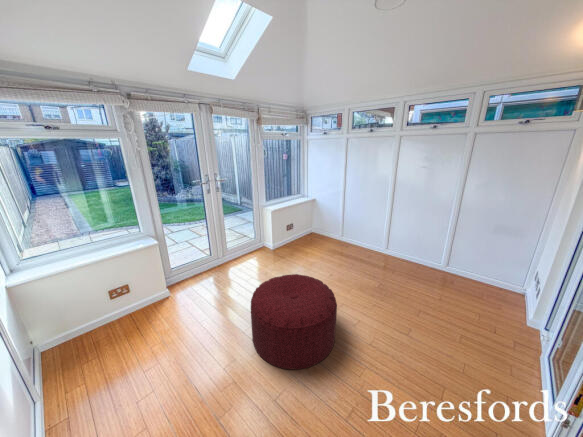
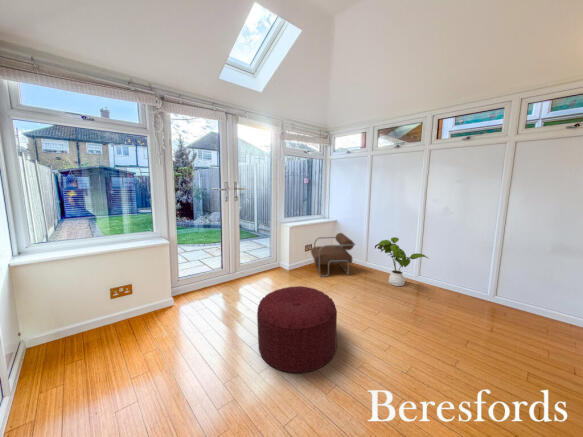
armchair: none [308,208,357,256] -> present [311,233,355,277]
house plant: none [378,217,436,268] -> present [375,237,428,286]

